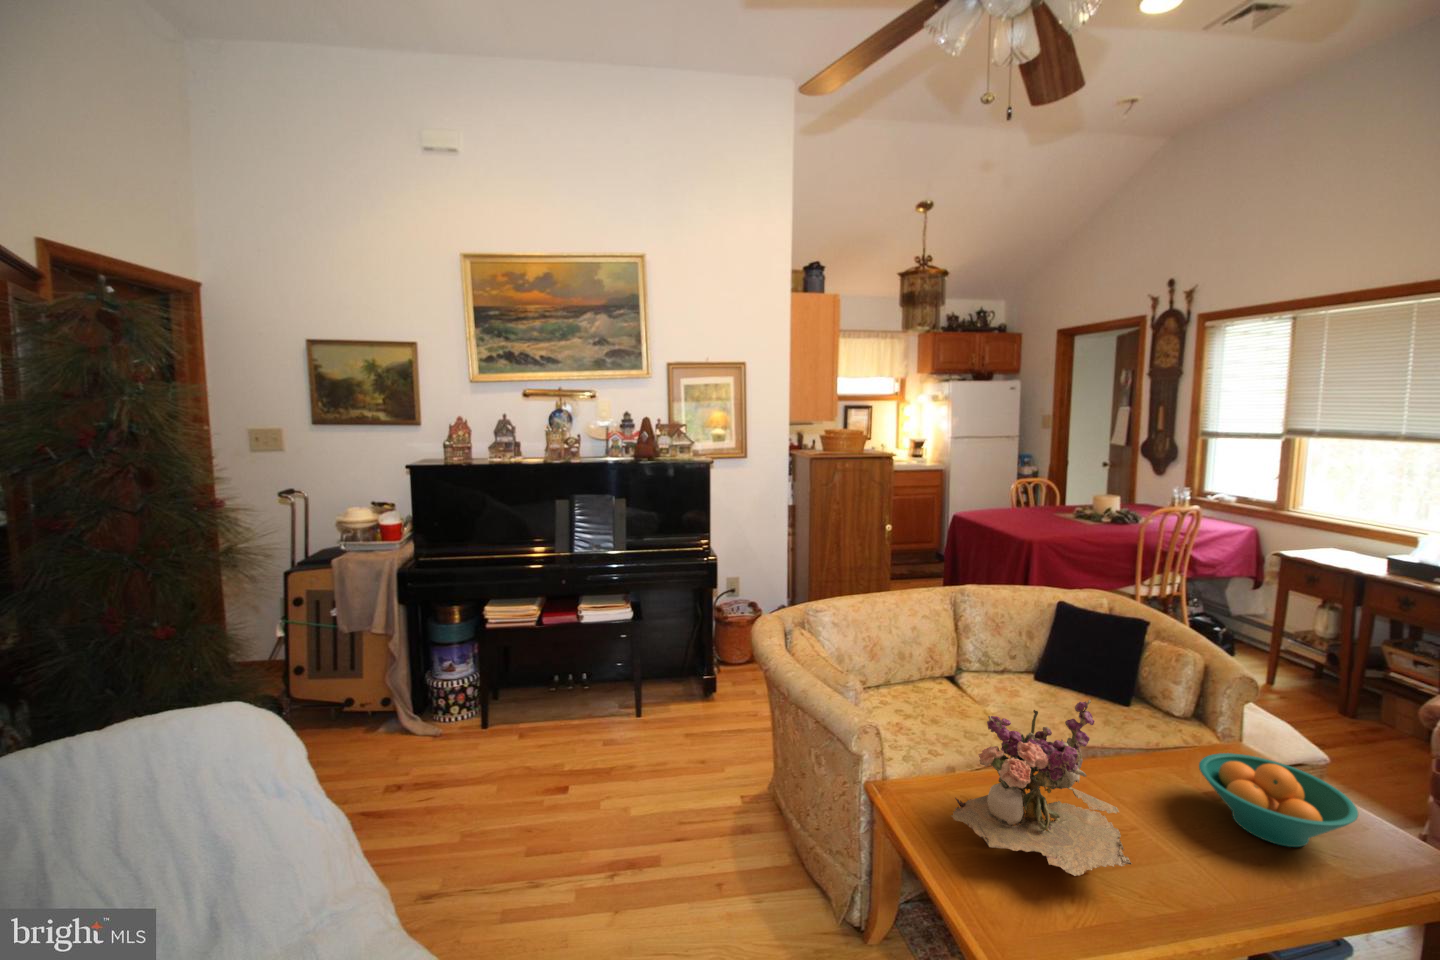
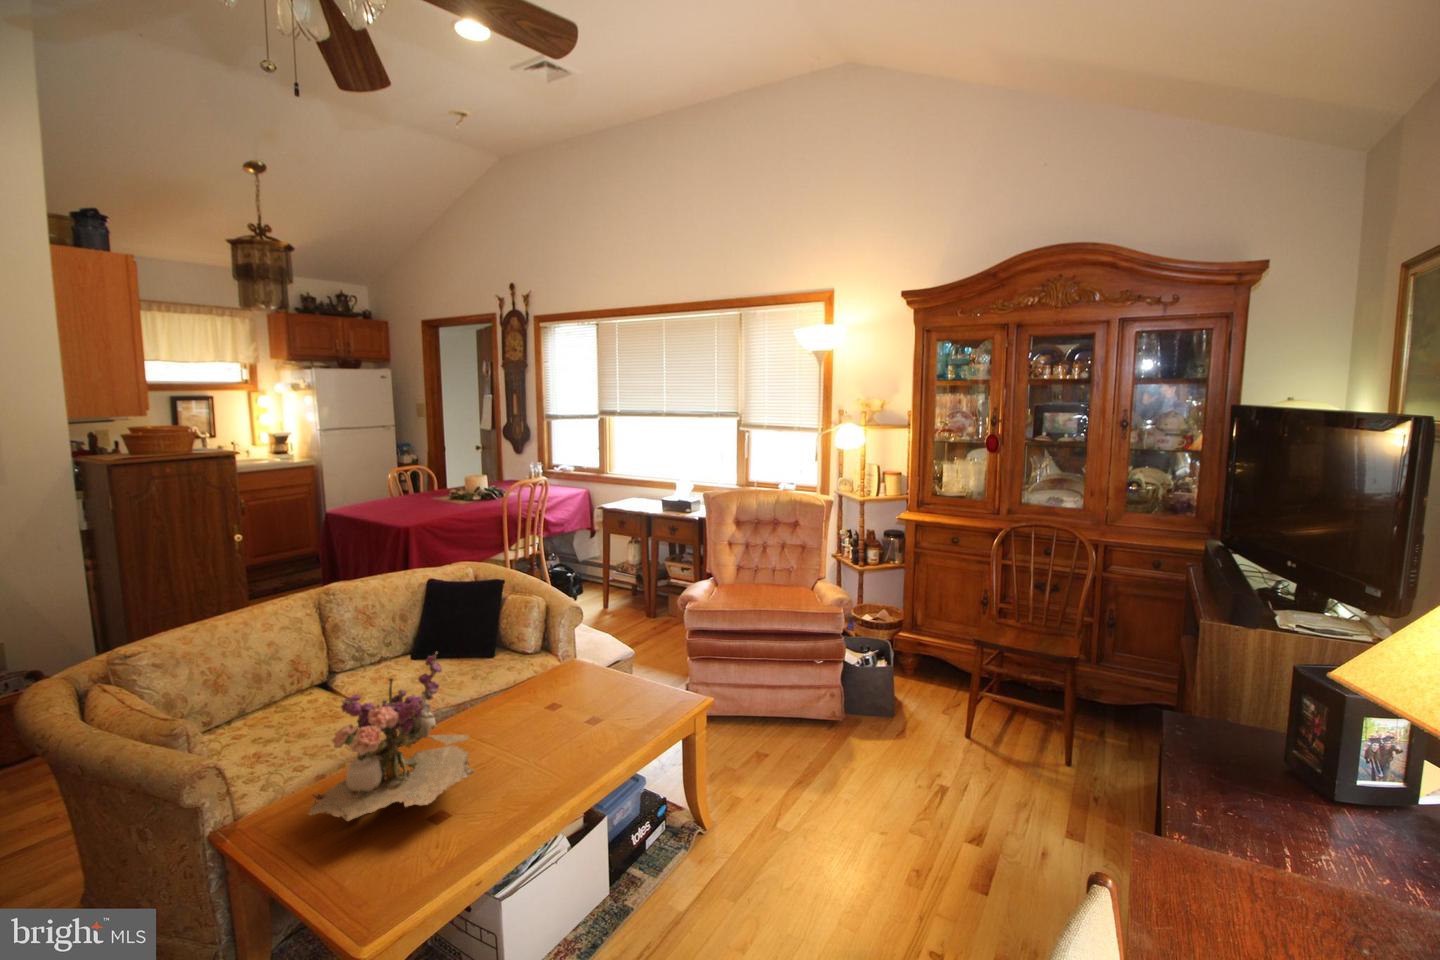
fruit bowl: present [1199,753,1358,847] -> none [530,655,619,713]

